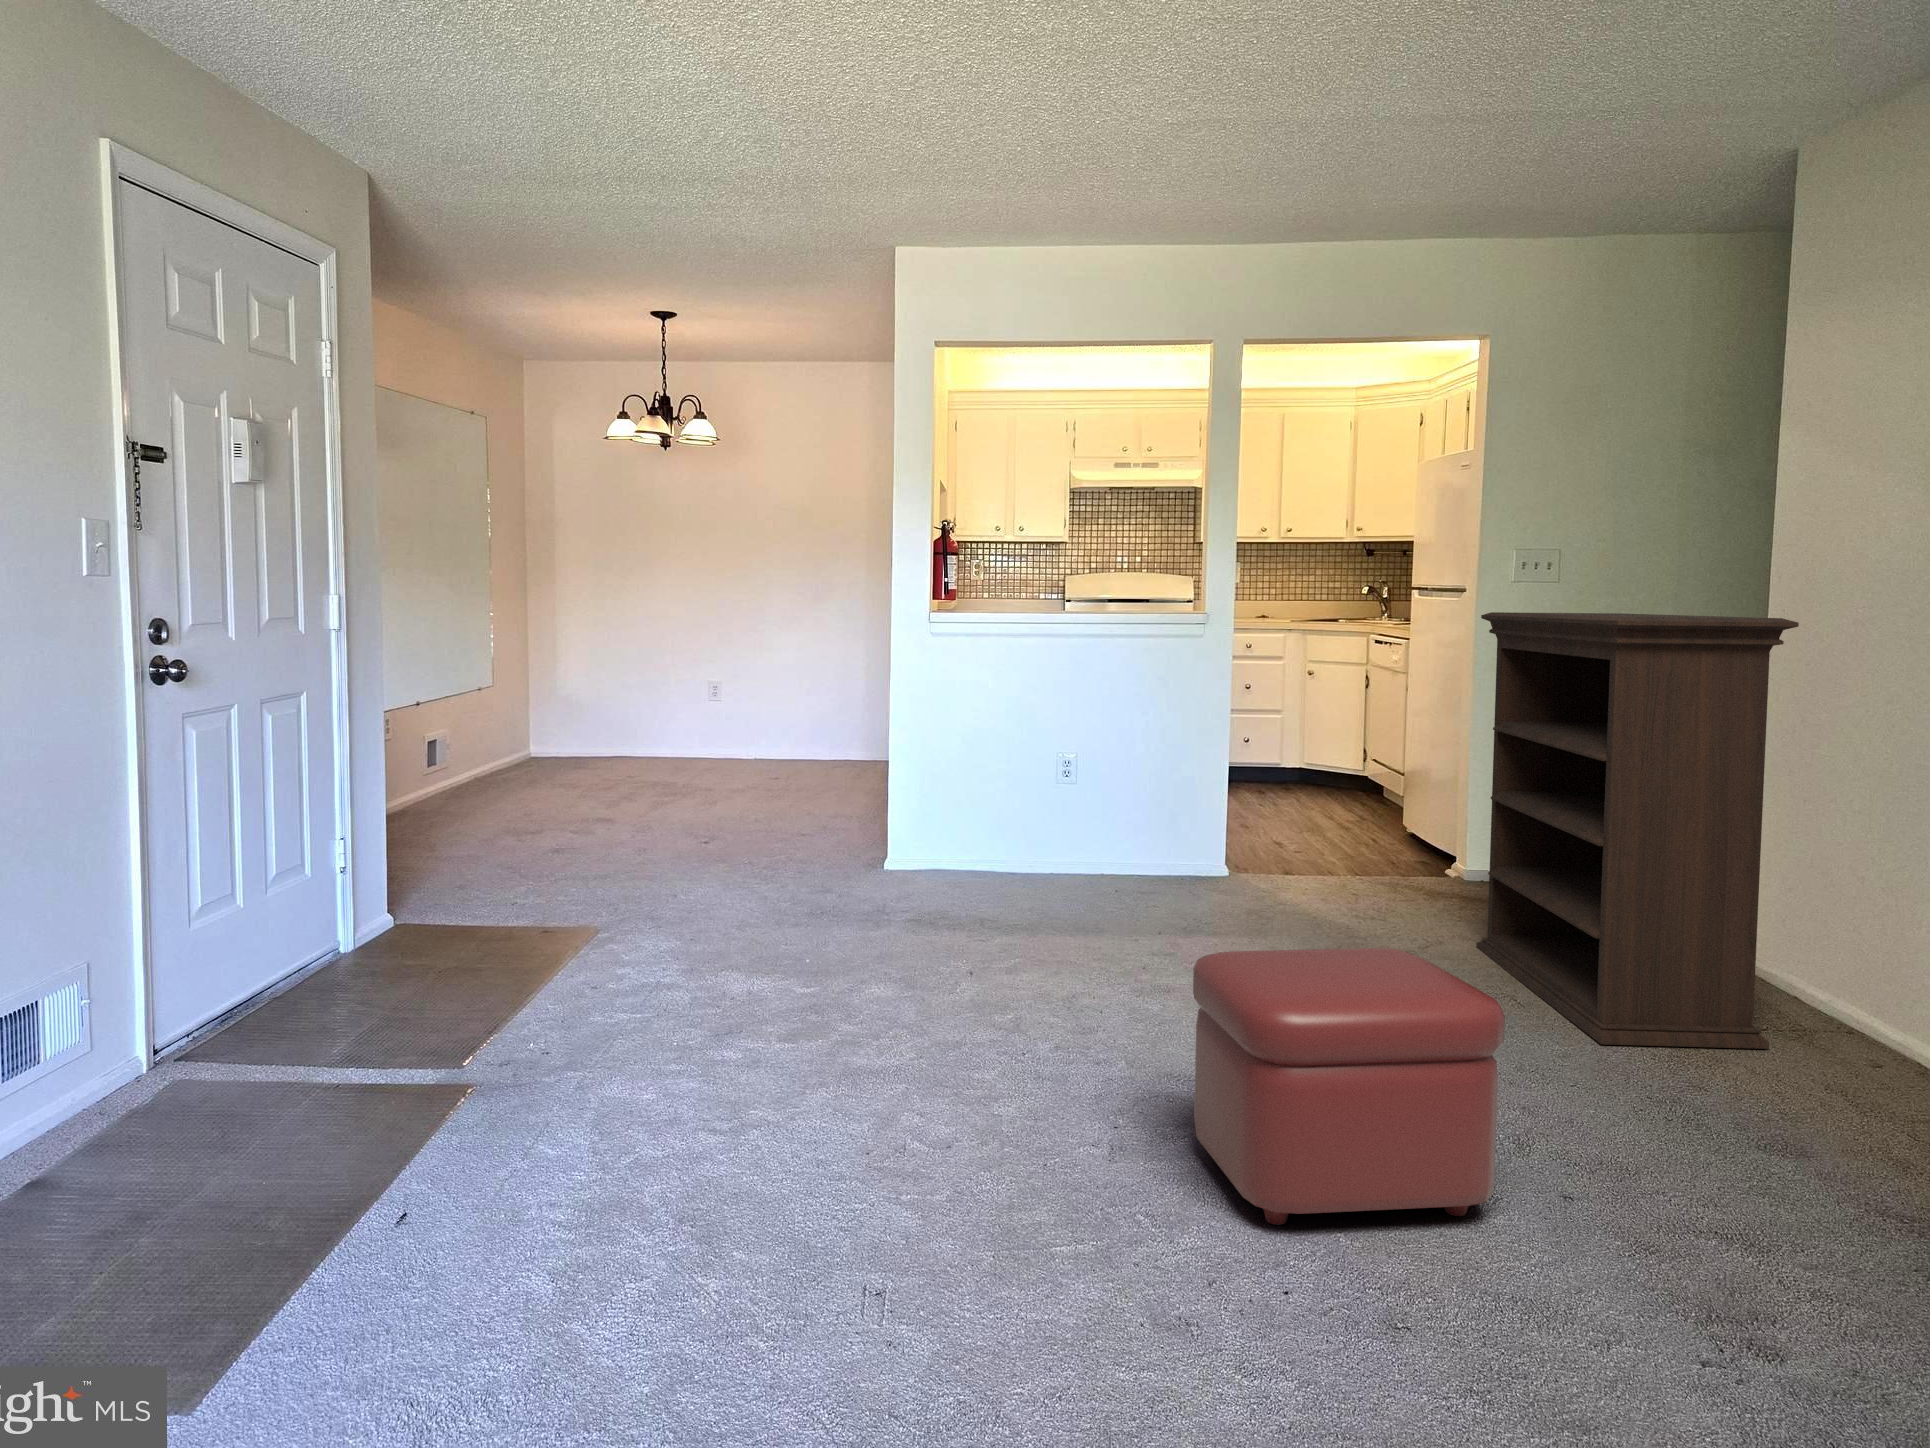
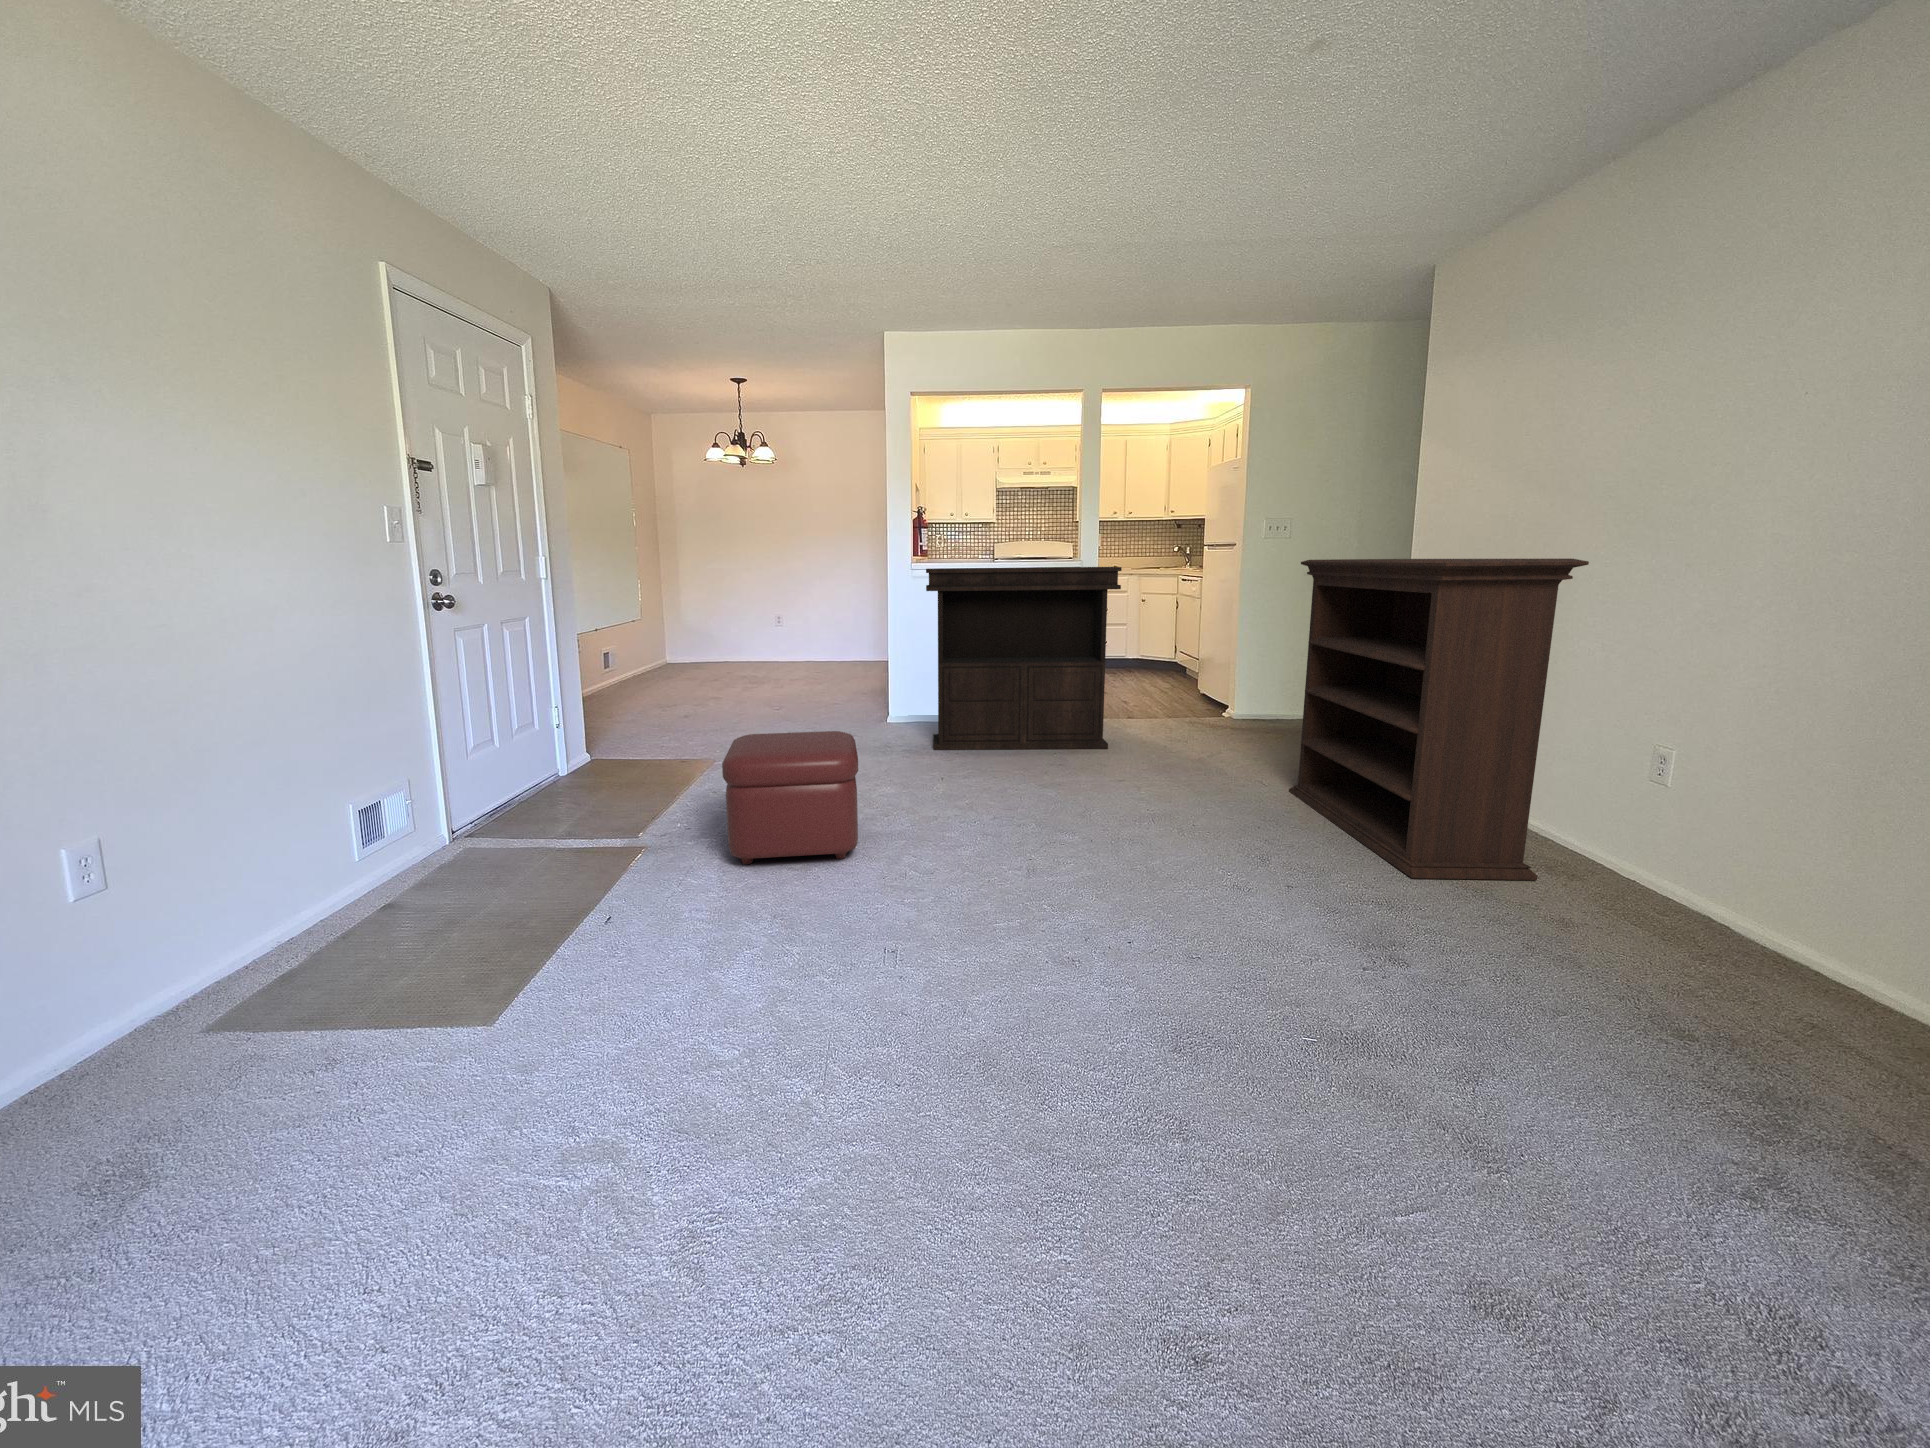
console table: none [952,614,1242,890] -> present [926,567,1122,750]
ottoman: present [1193,948,1505,1225] -> present [722,731,858,864]

